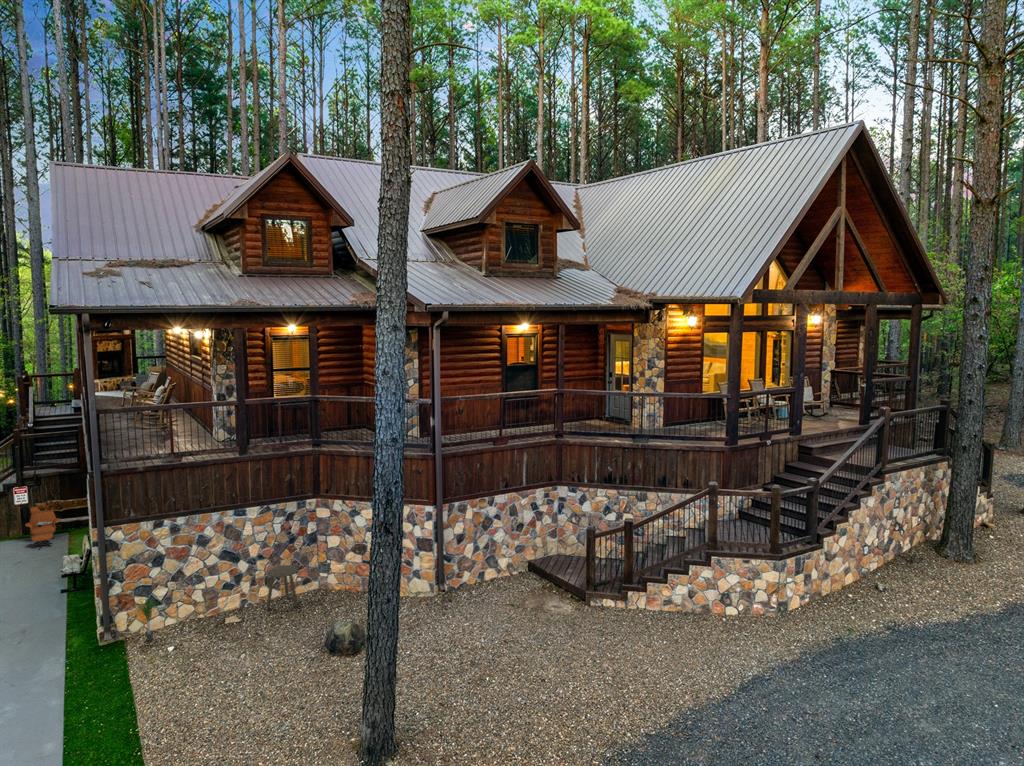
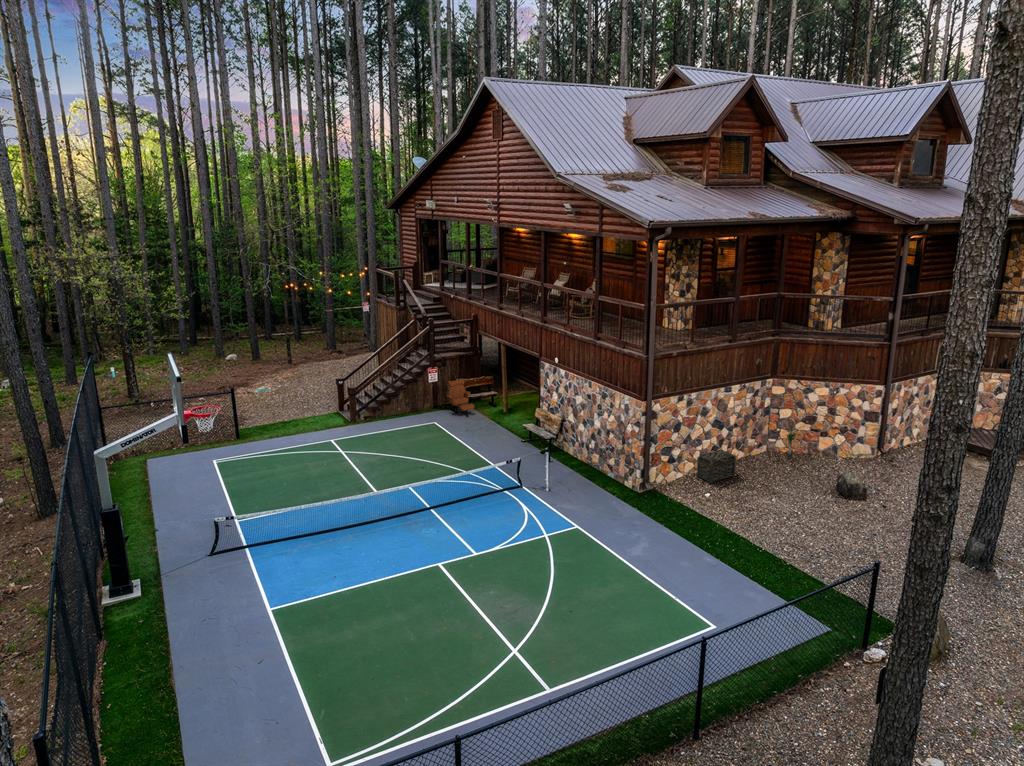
side table: present [266,565,298,610] -> none [743,432,770,467]
basket: none [191,587,242,632] -> present [696,449,736,483]
potted plant: present [139,599,154,640] -> present [787,430,796,459]

